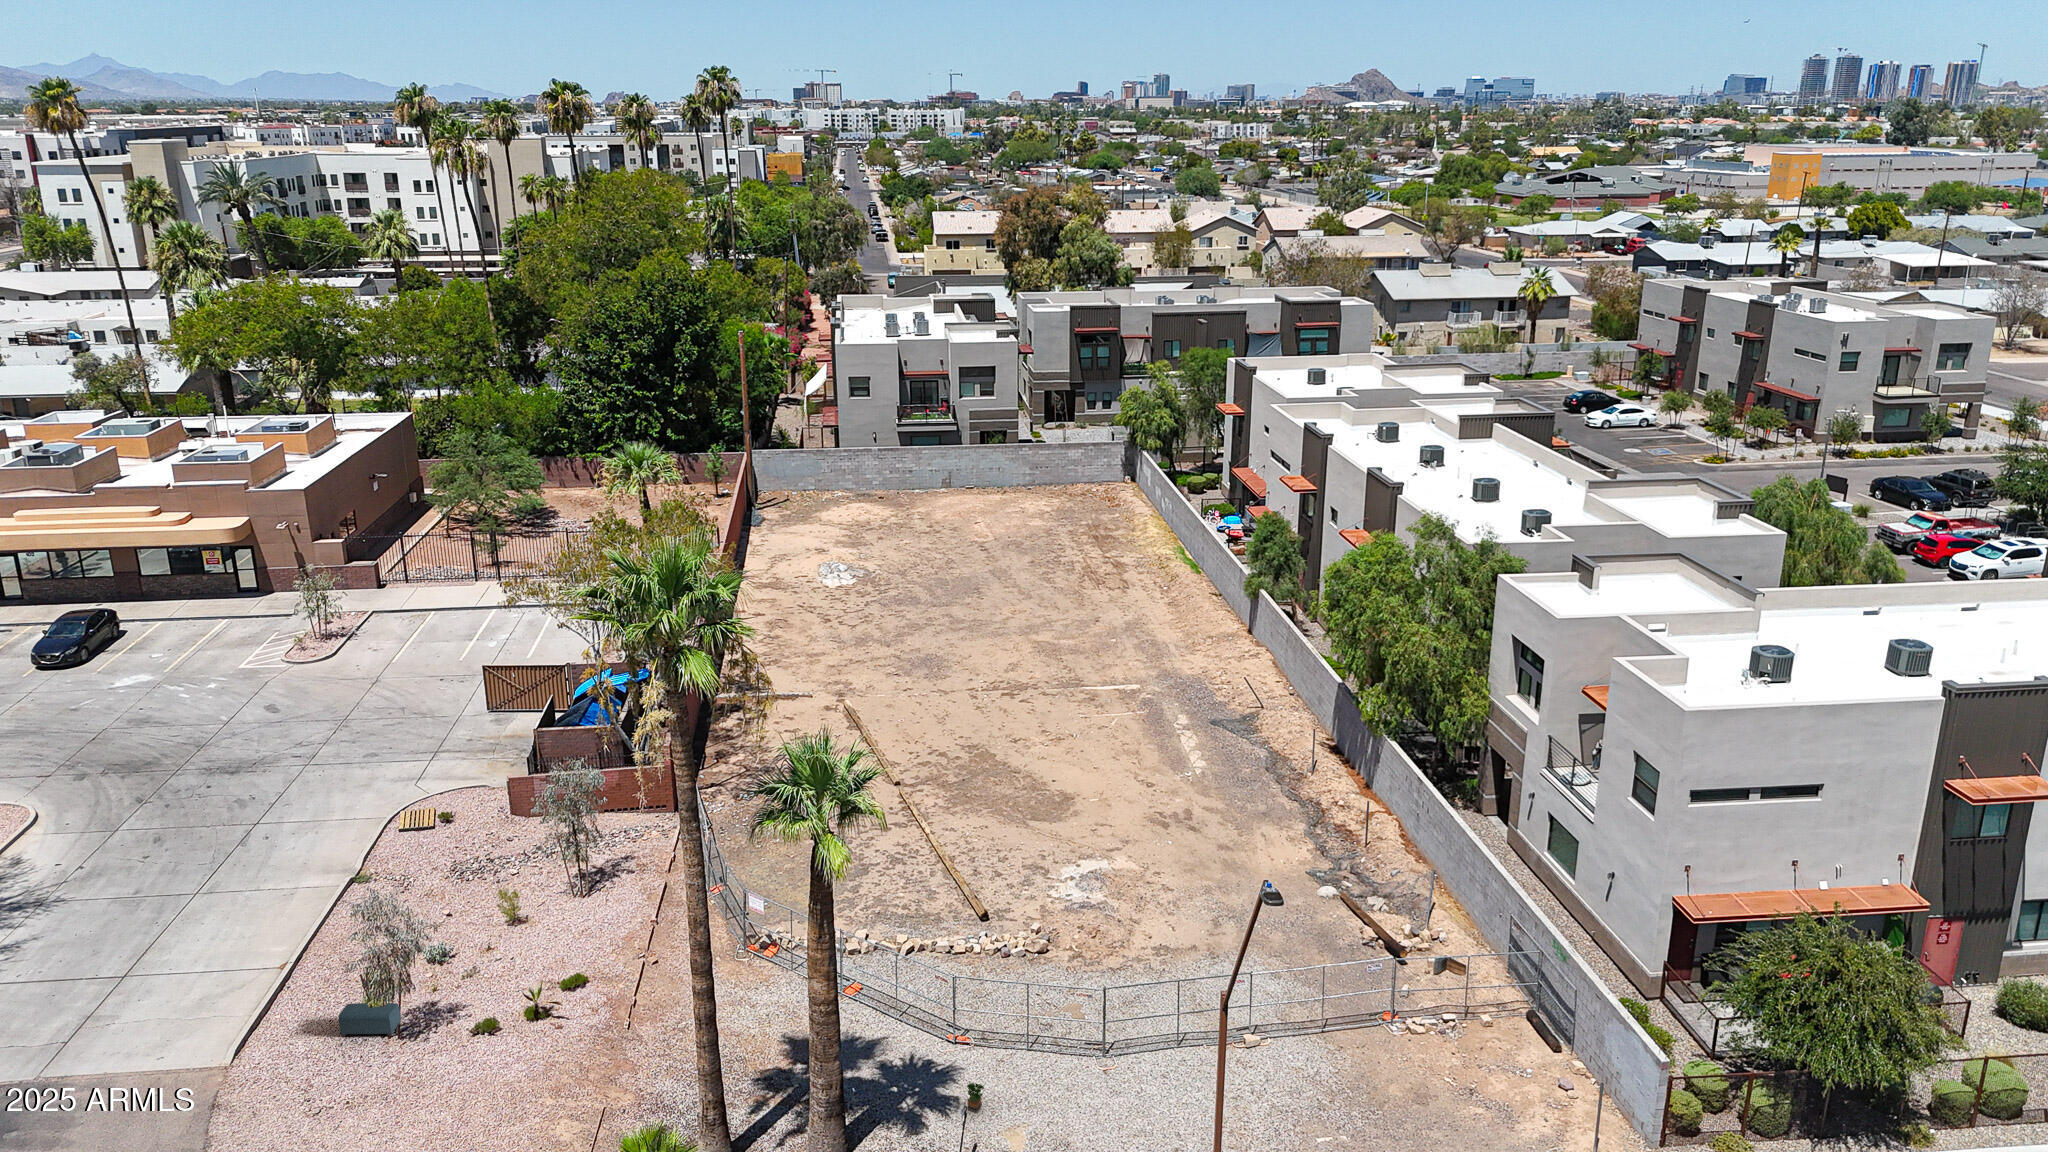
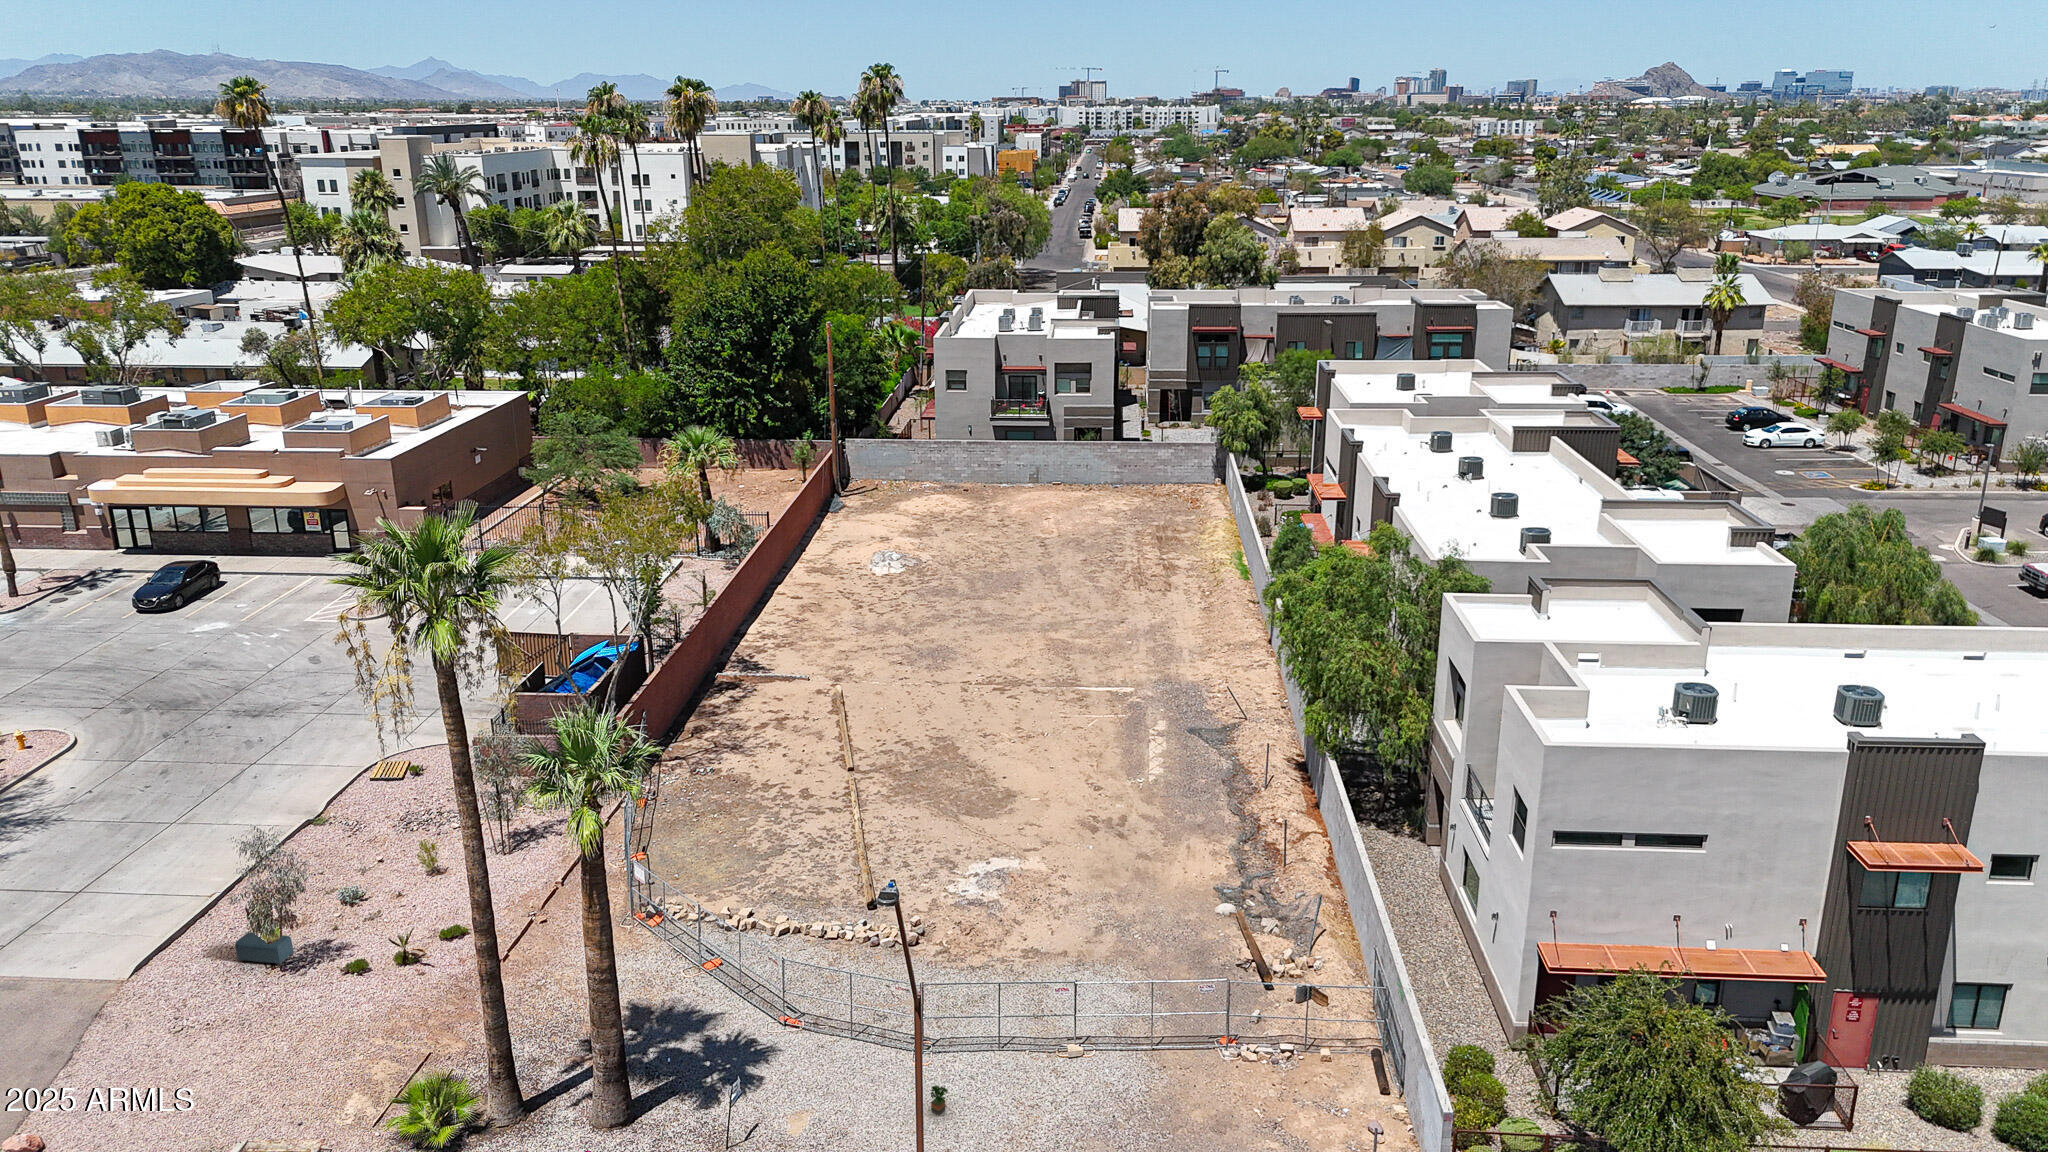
potted tree: present [967,1083,984,1113] -> present [931,1086,948,1116]

